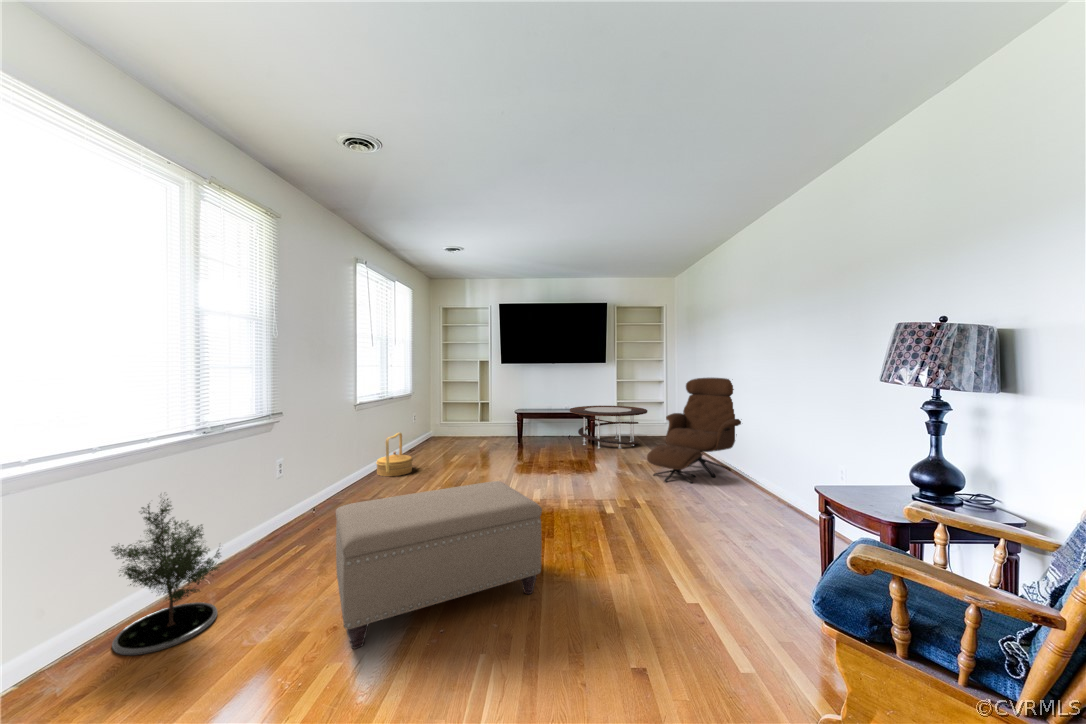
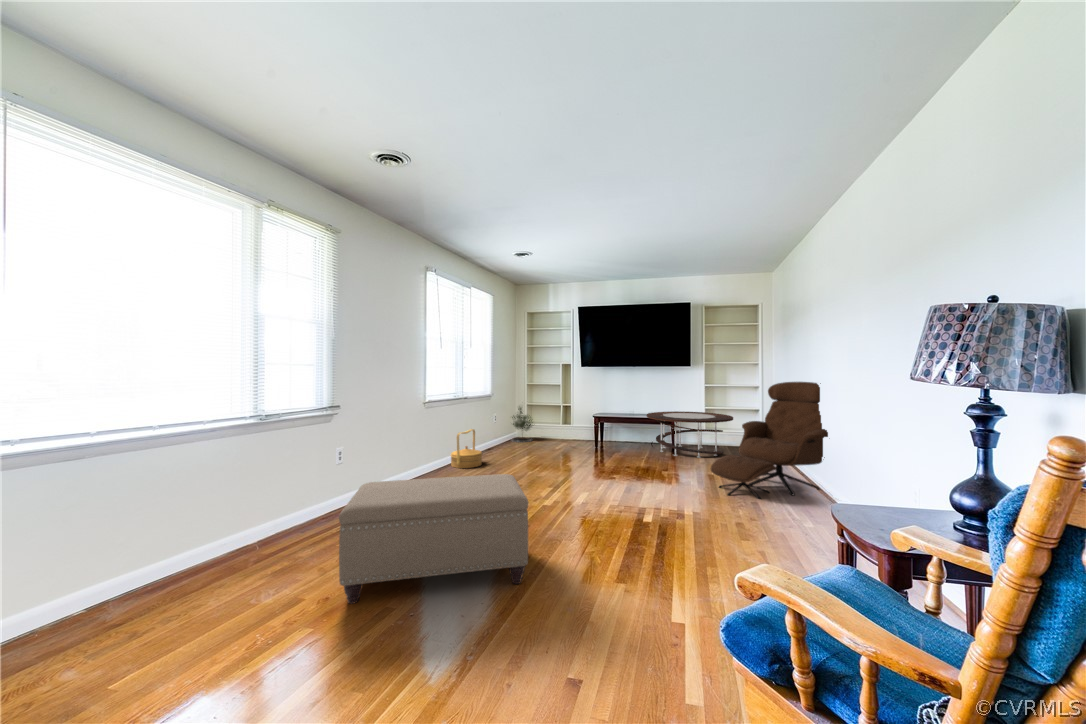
potted tree: present [112,499,223,655] -> present [512,407,533,442]

